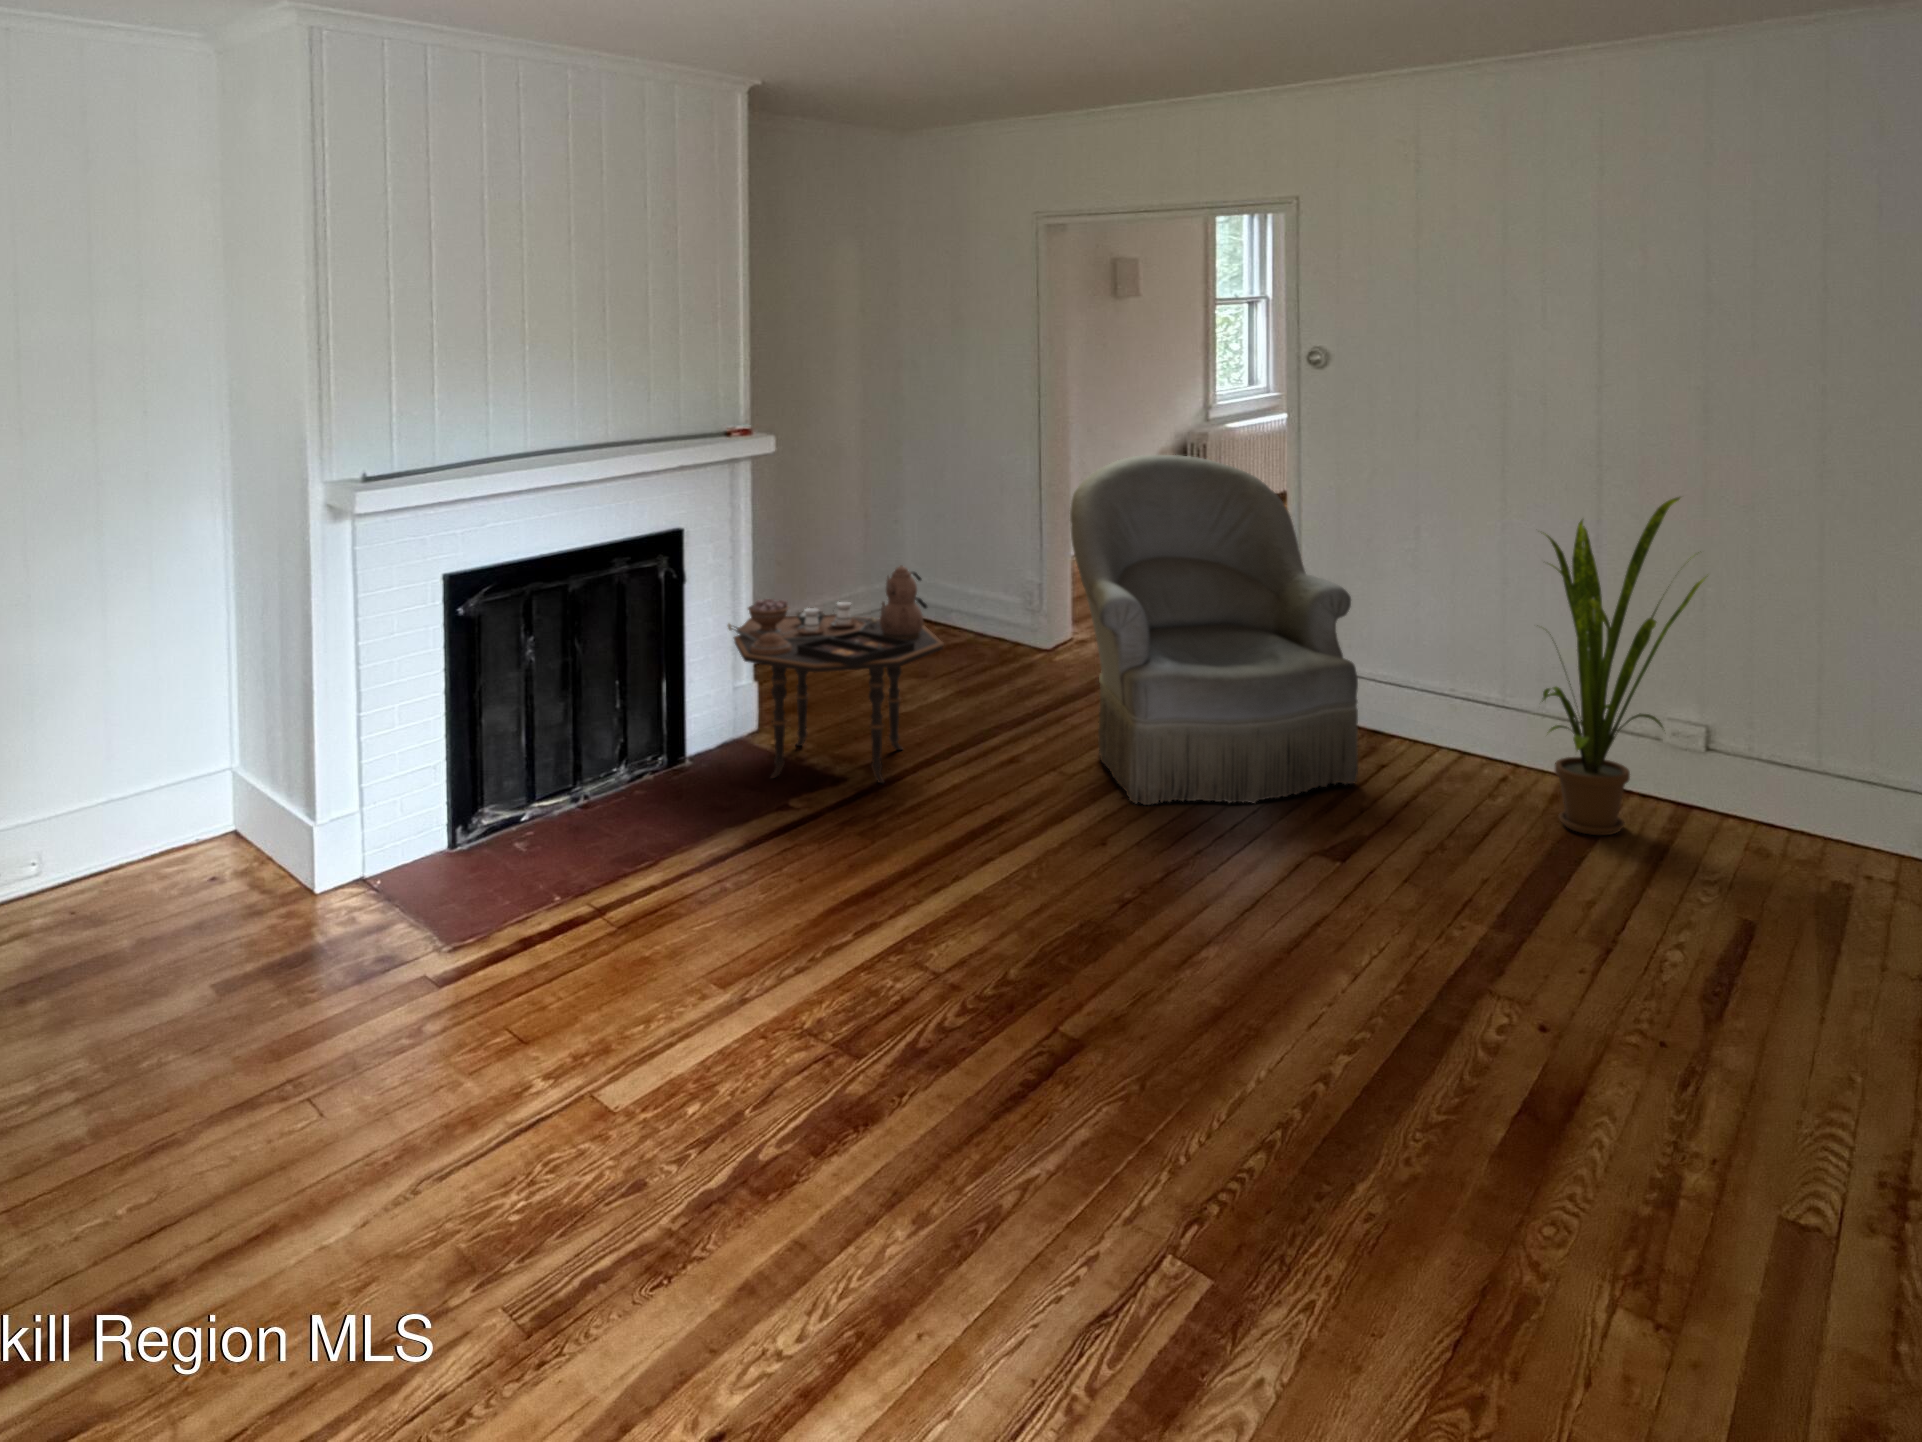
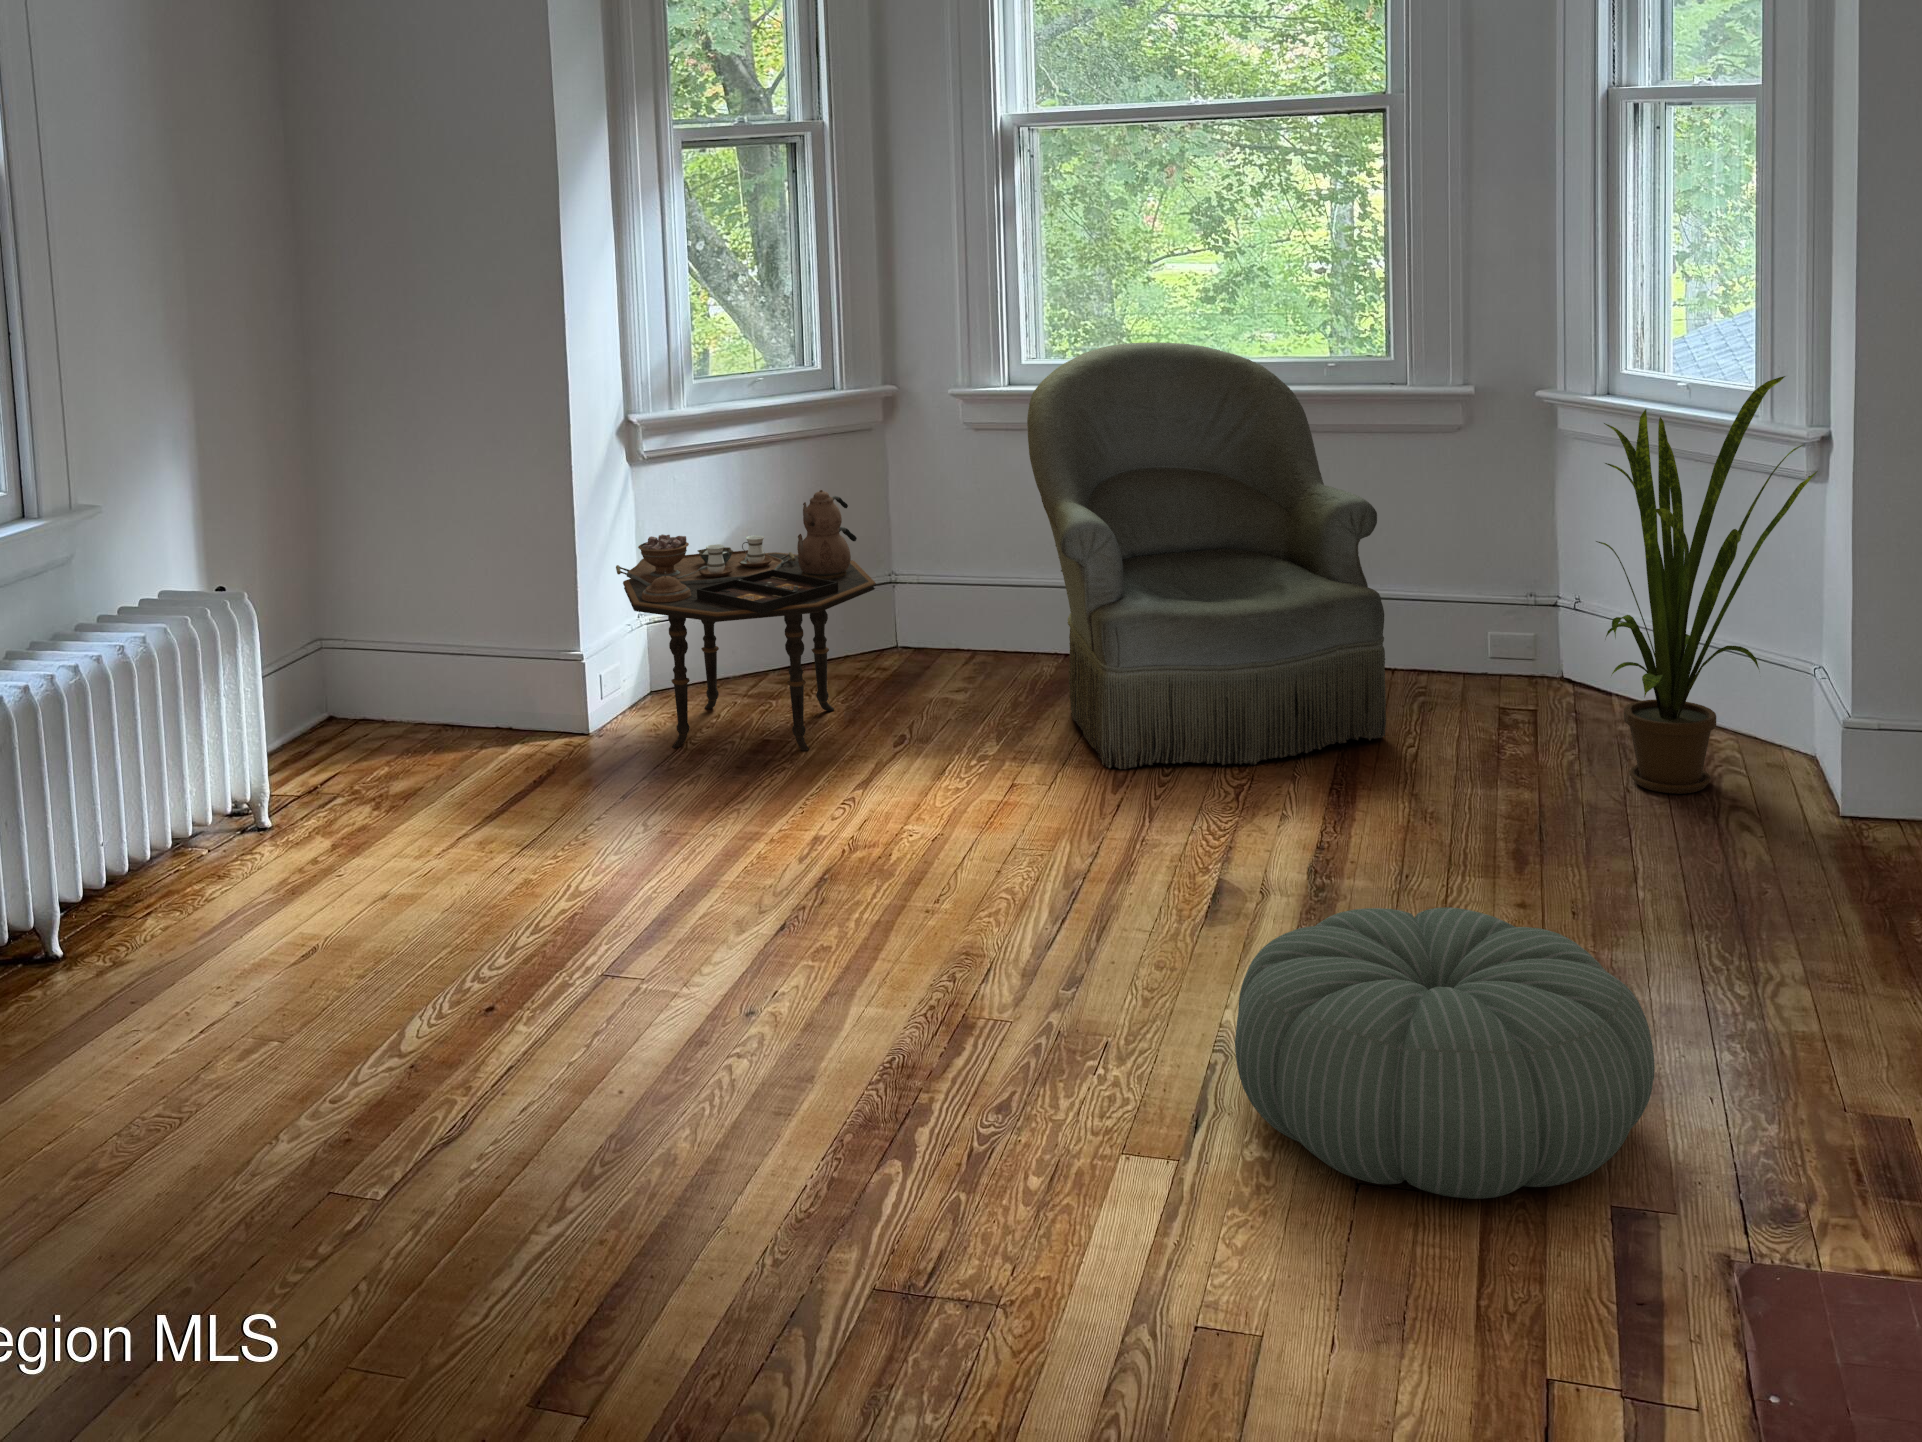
pouf: none [1285,933,1648,1200] -> present [1235,907,1655,1199]

